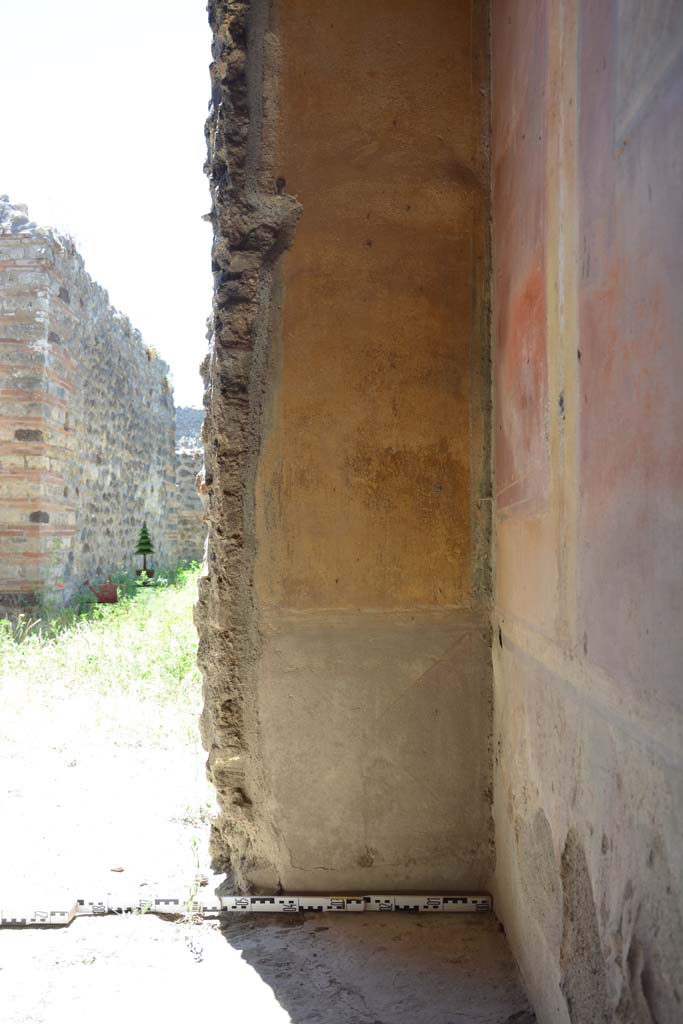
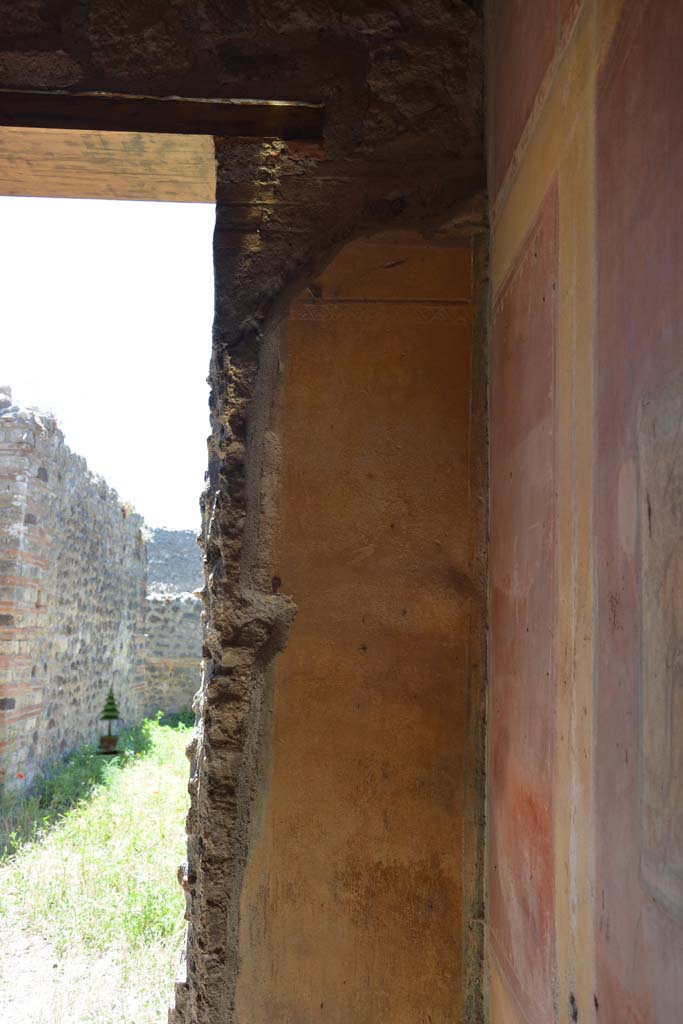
watering can: present [83,574,126,603] -> none [44,759,90,791]

